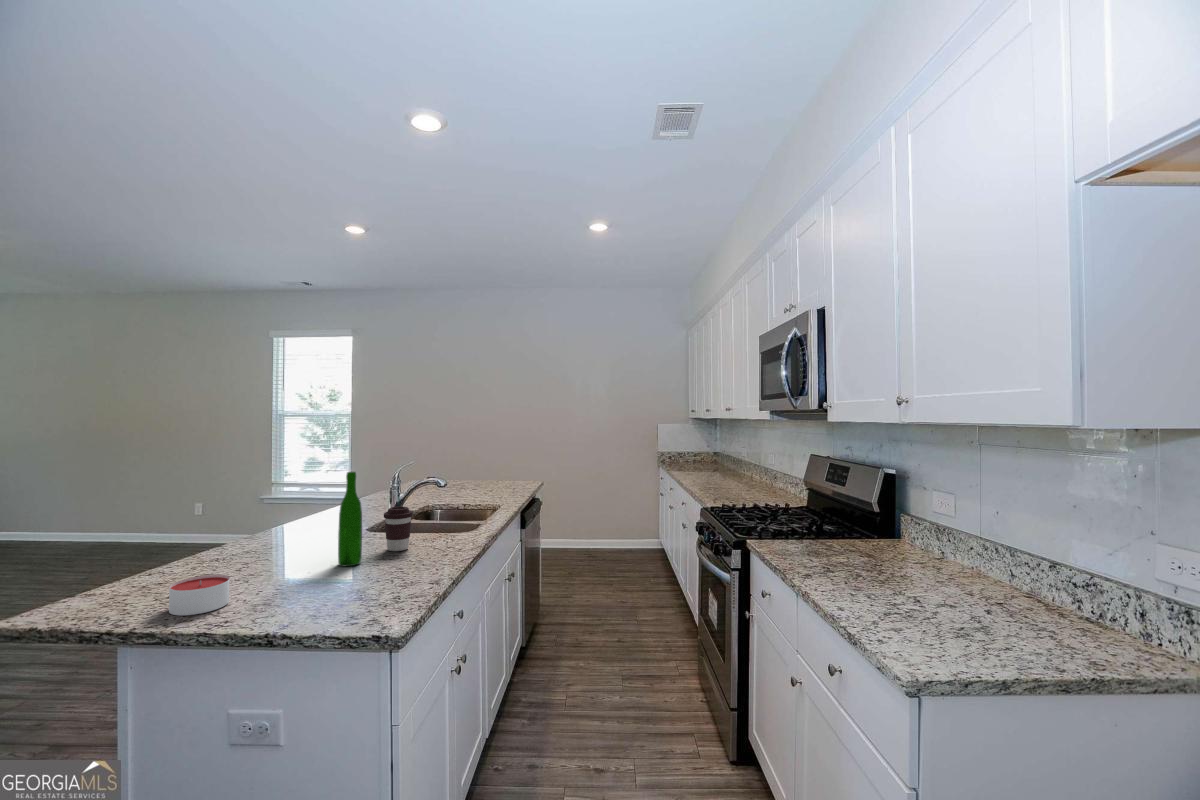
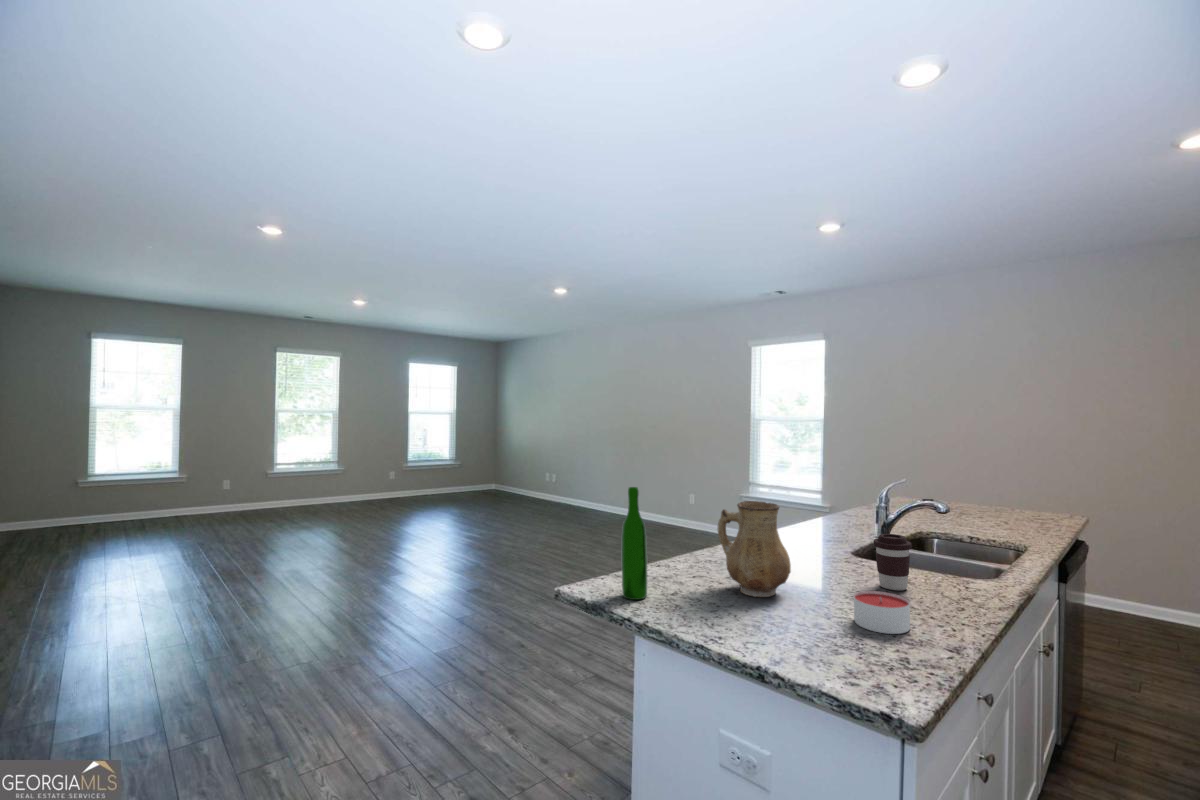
wine bottle: present [338,472,362,567] -> present [621,487,648,600]
ceramic pitcher: none [230,490,308,580] -> present [718,501,791,597]
candle: present [169,575,230,616] -> present [854,591,910,634]

